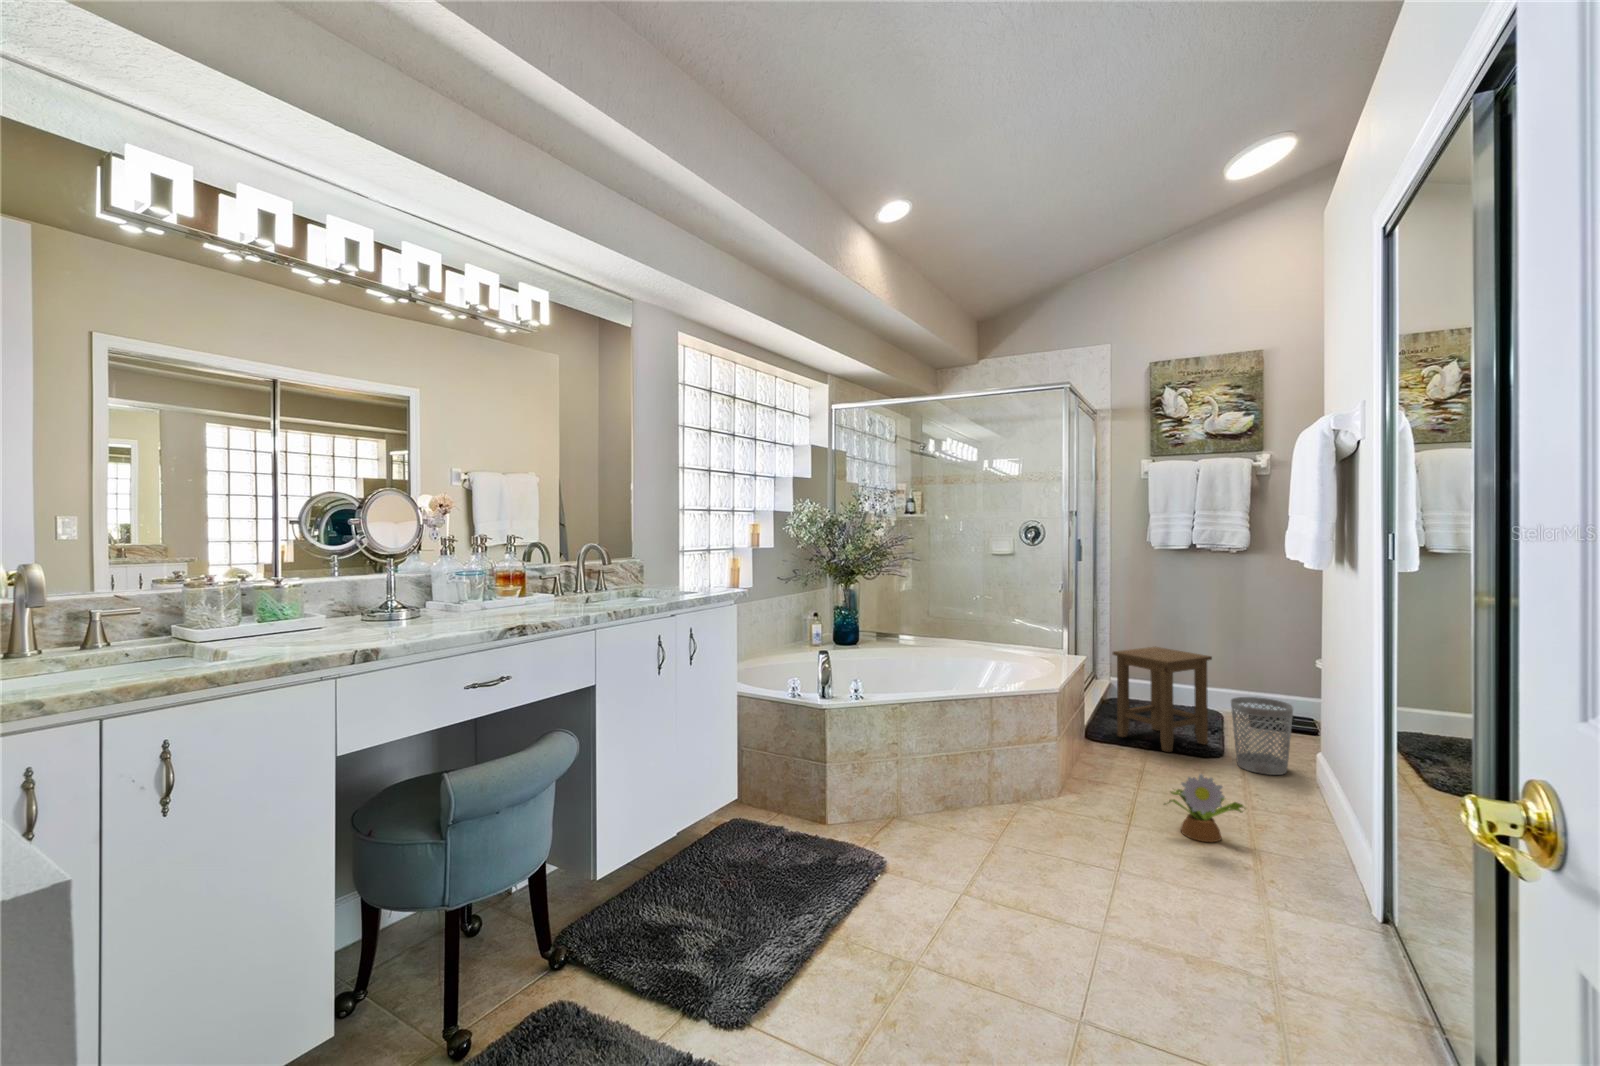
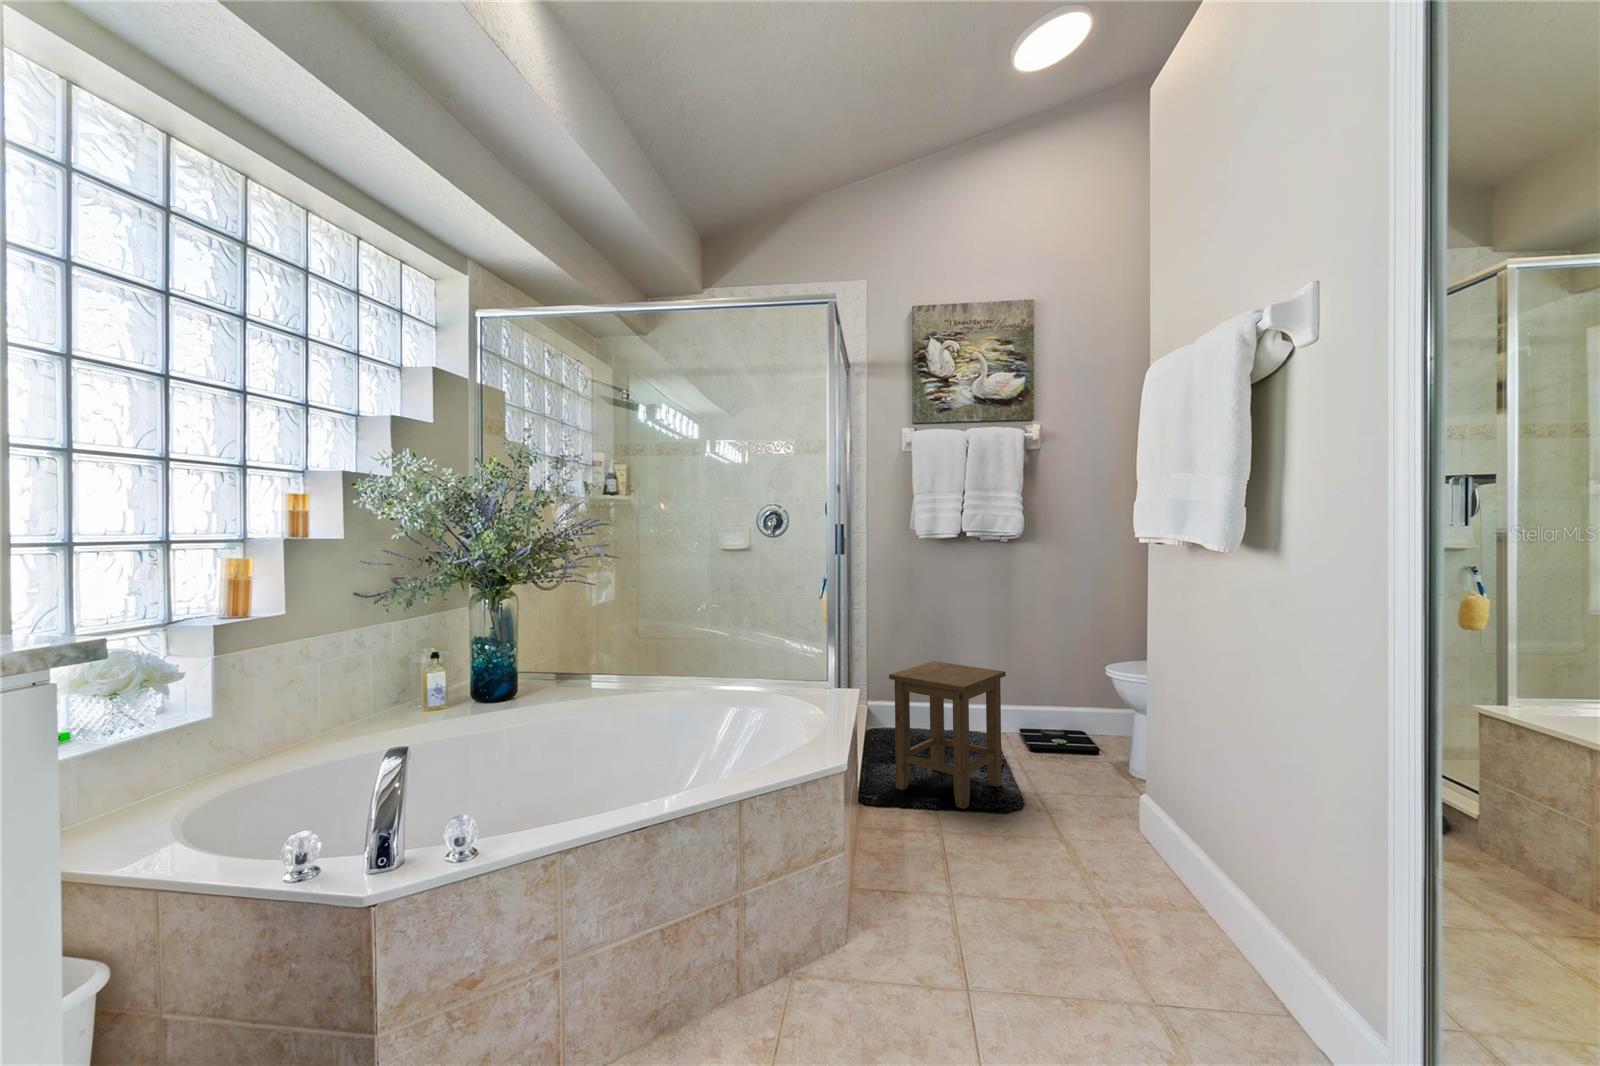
wastebasket: present [1231,697,1293,775] -> none [1039,723,1113,829]
decorative plant: present [1165,774,1245,842] -> none [1022,900,1141,1012]

